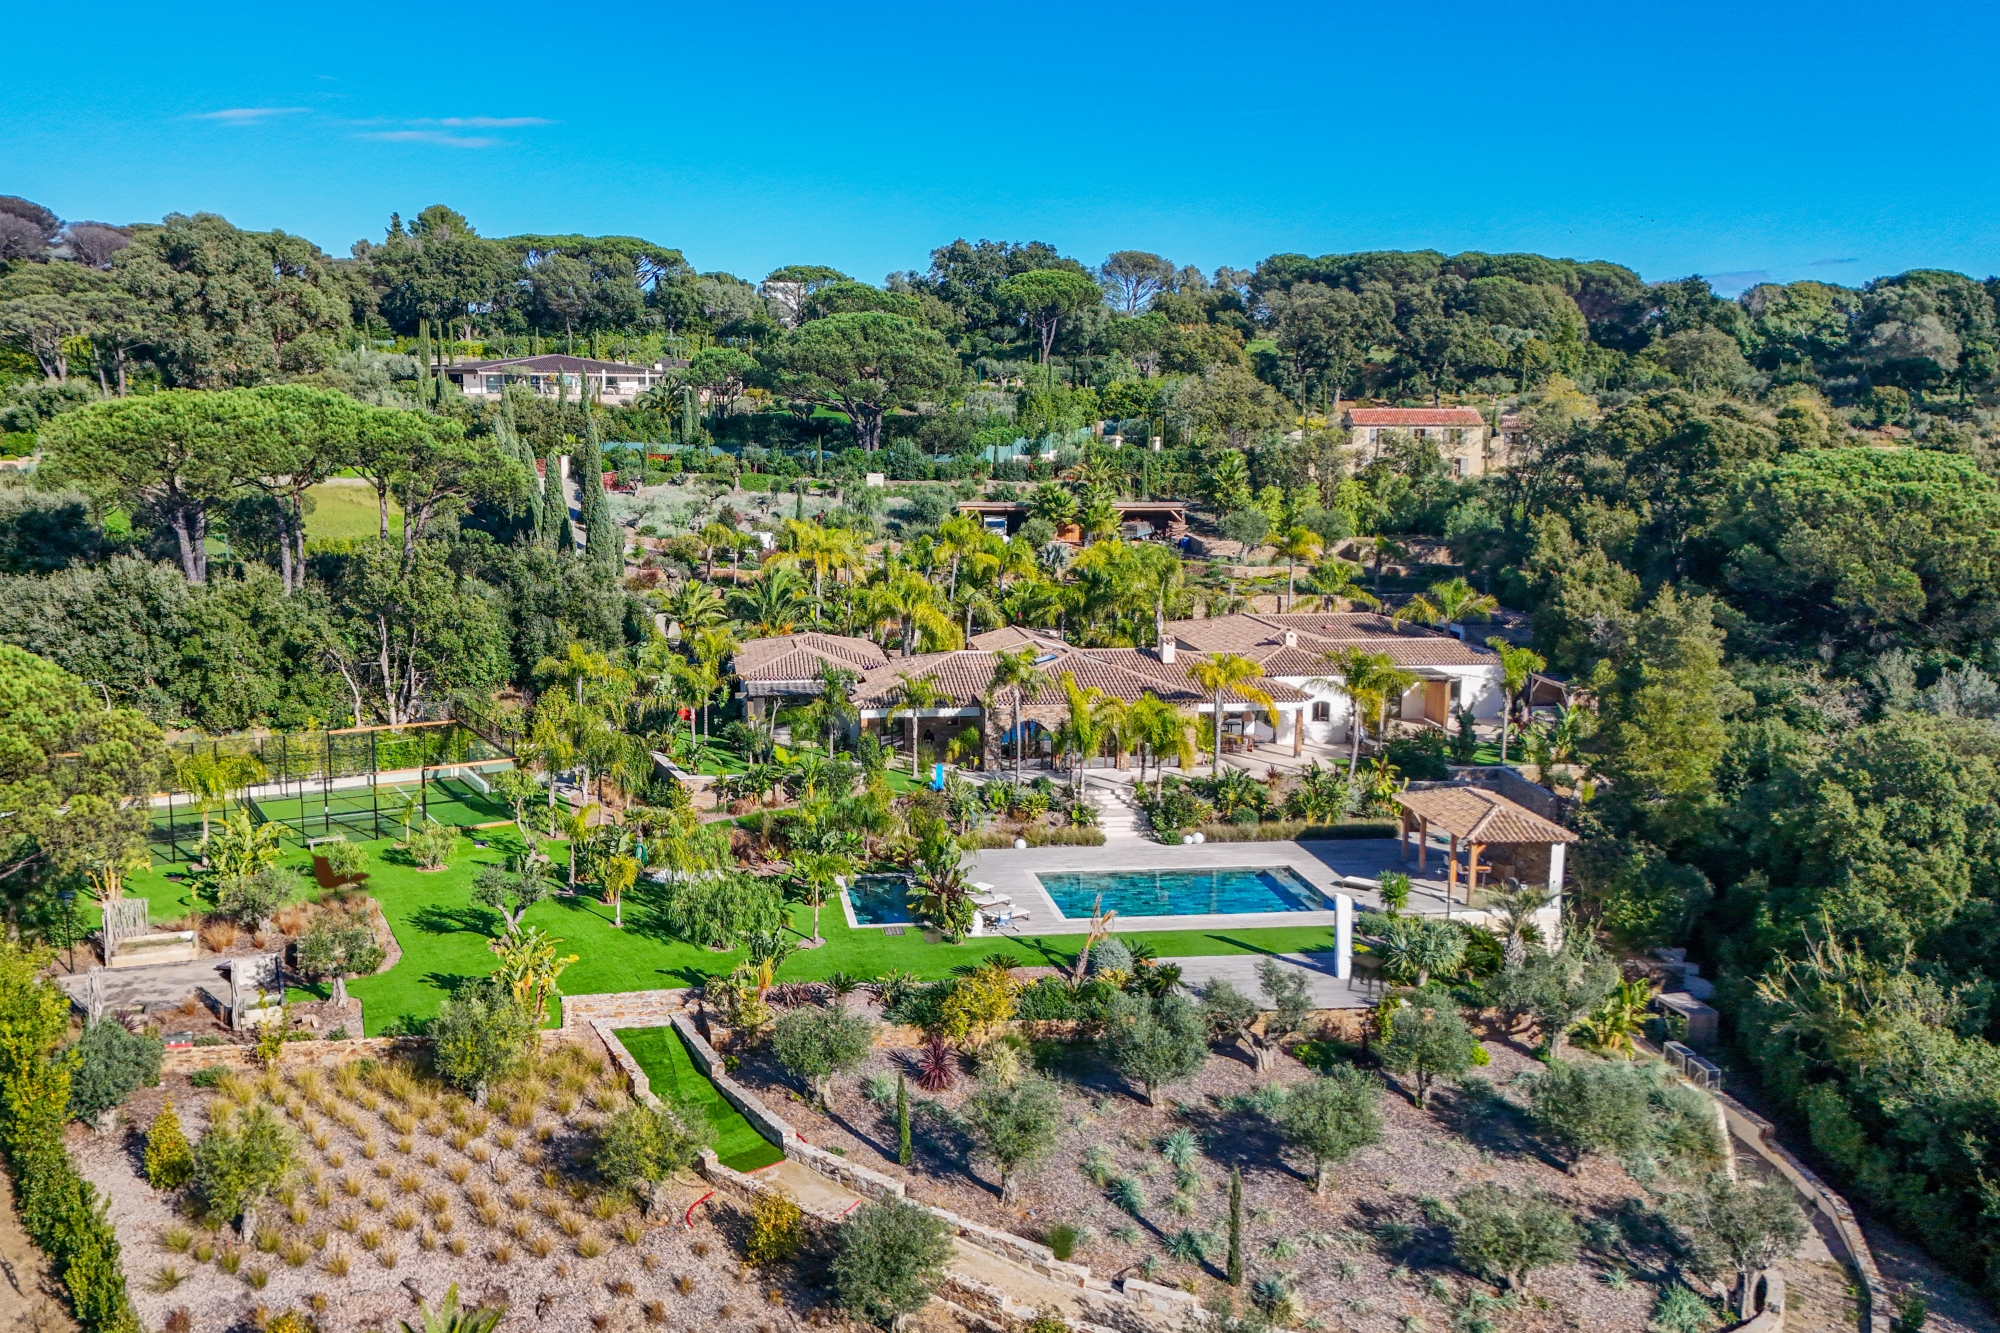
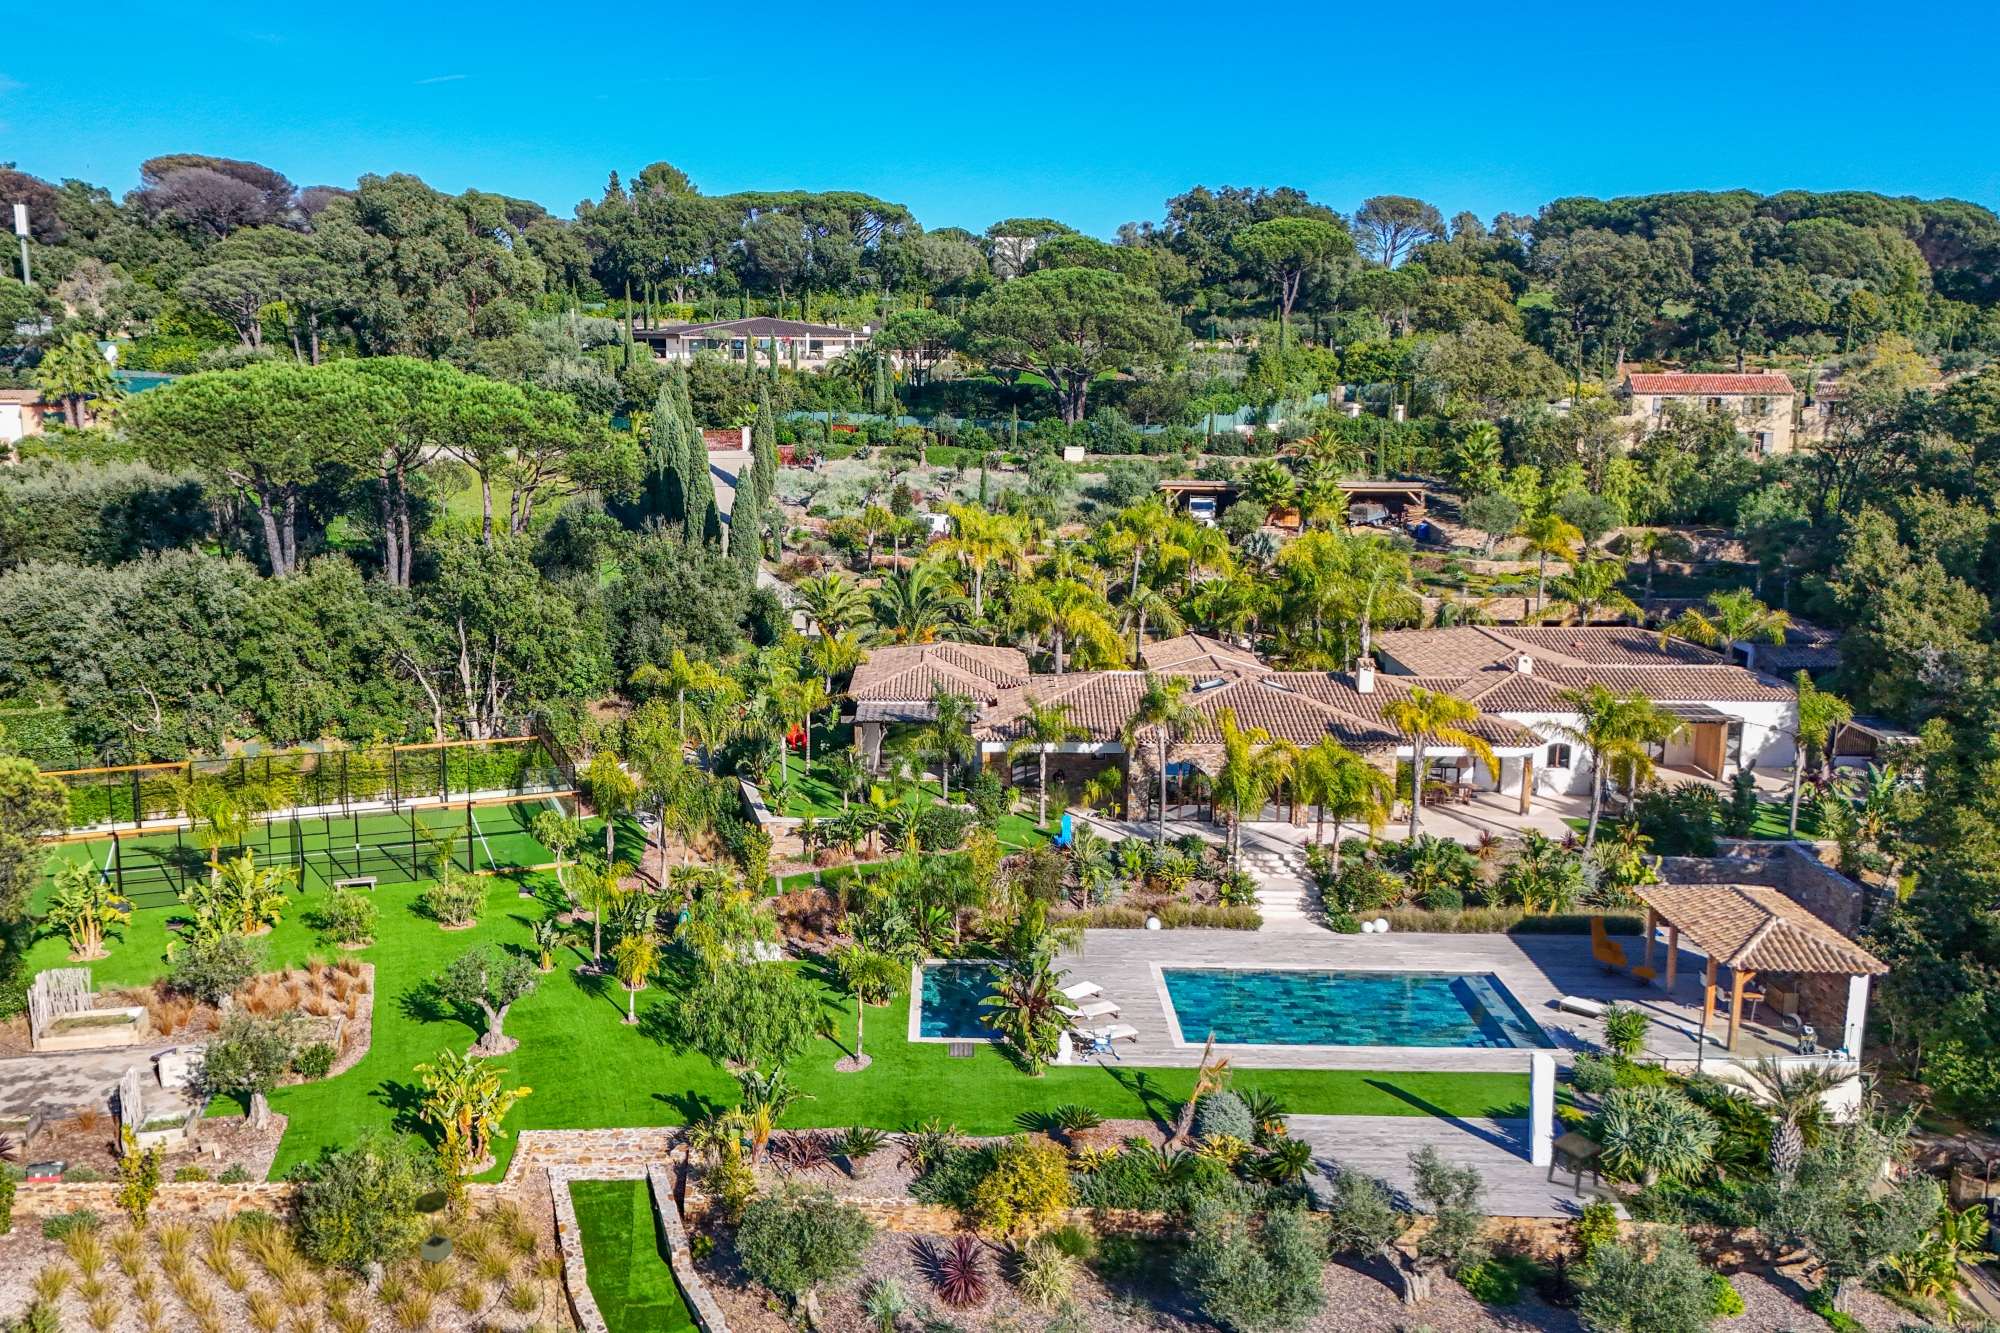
lounge chair: present [311,854,371,898] -> present [1591,916,1657,984]
potted tree: present [923,896,941,944] -> present [414,1191,452,1263]

